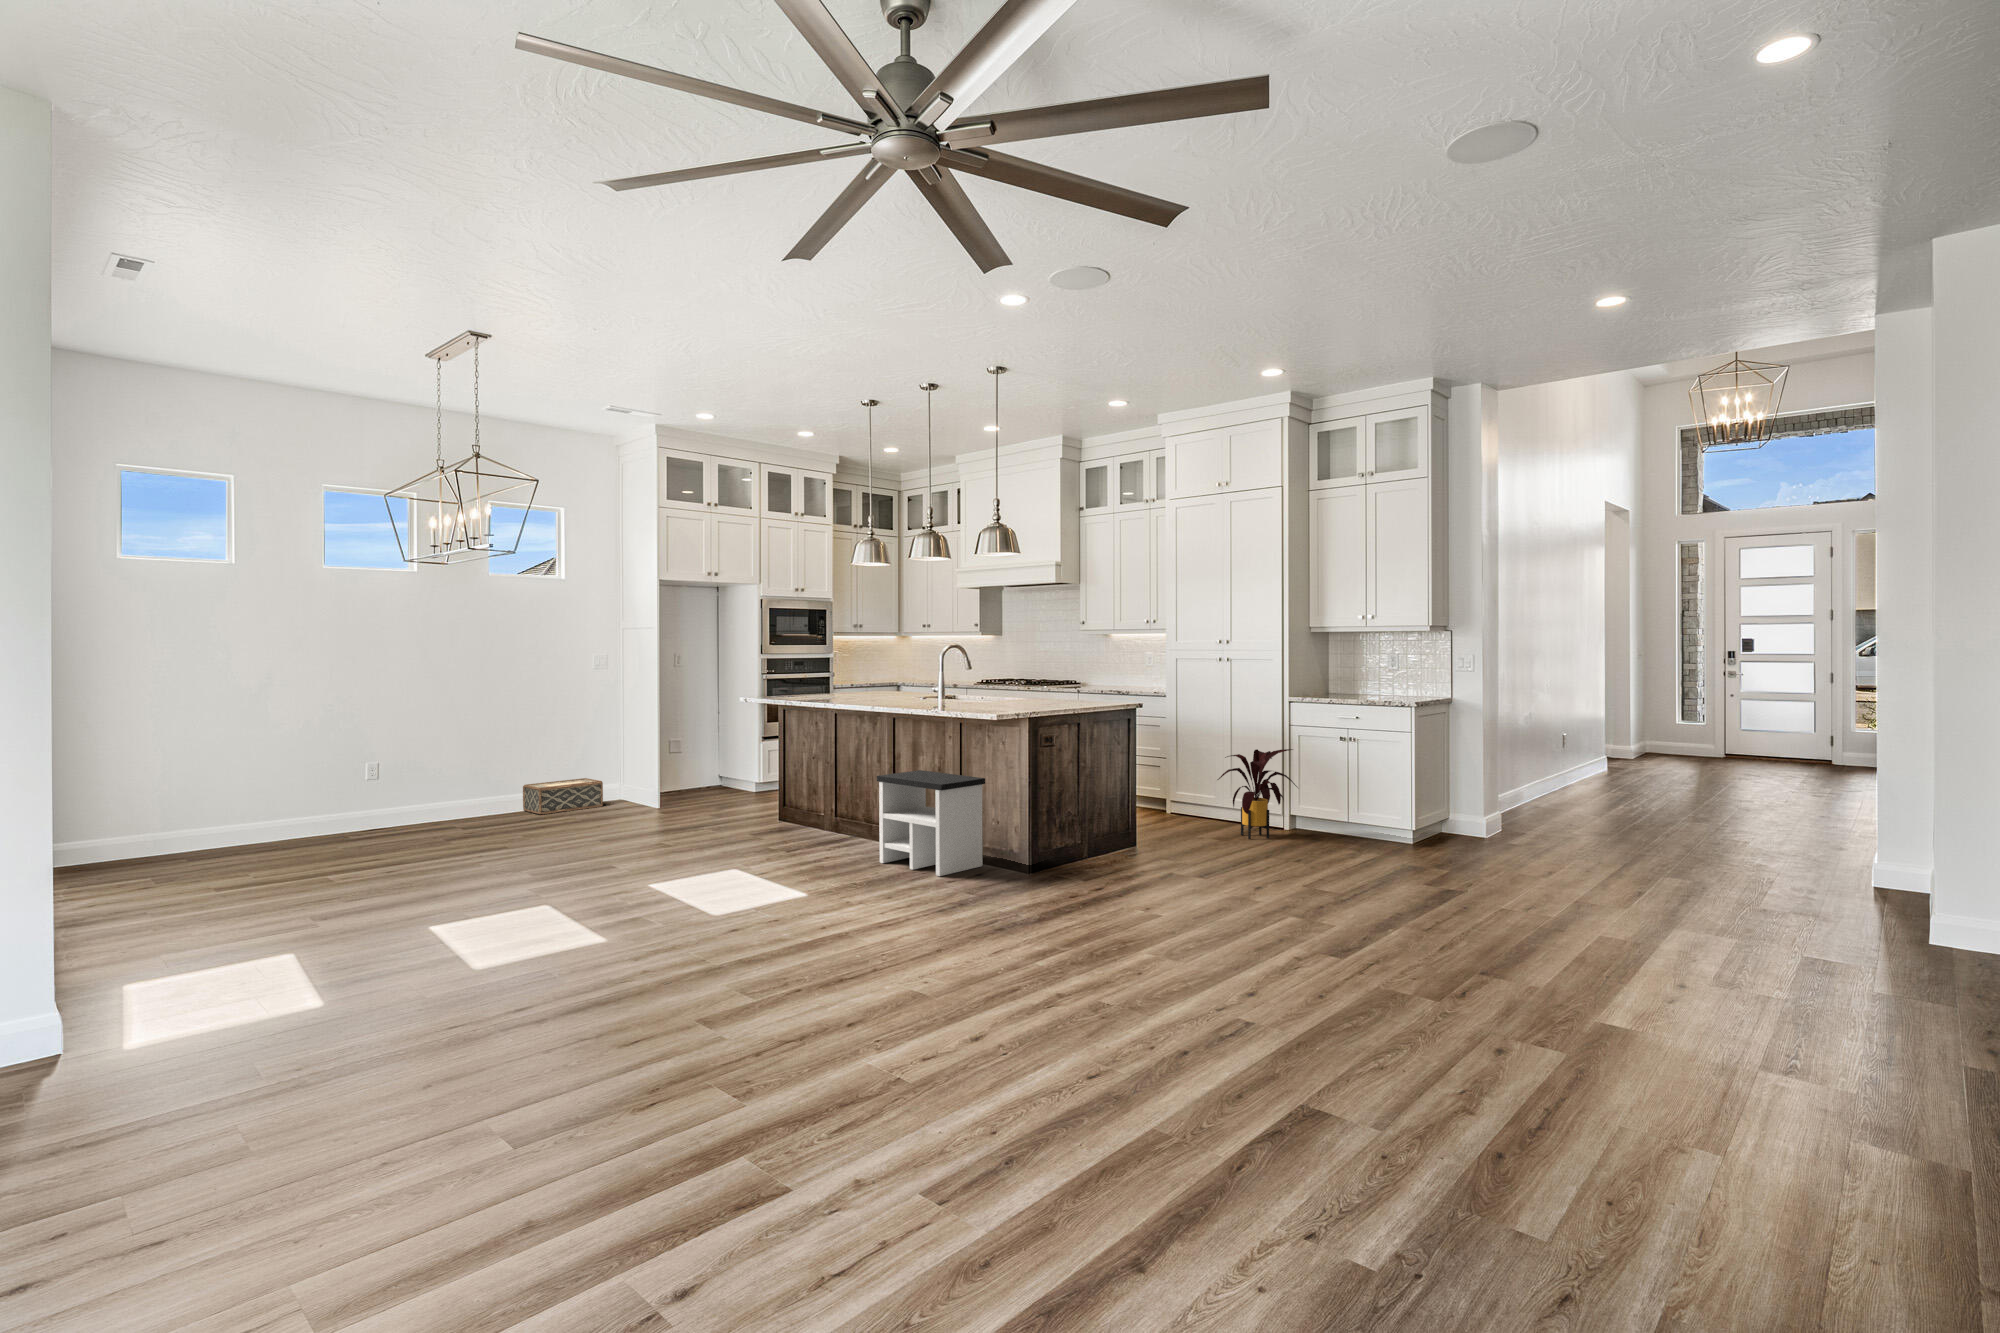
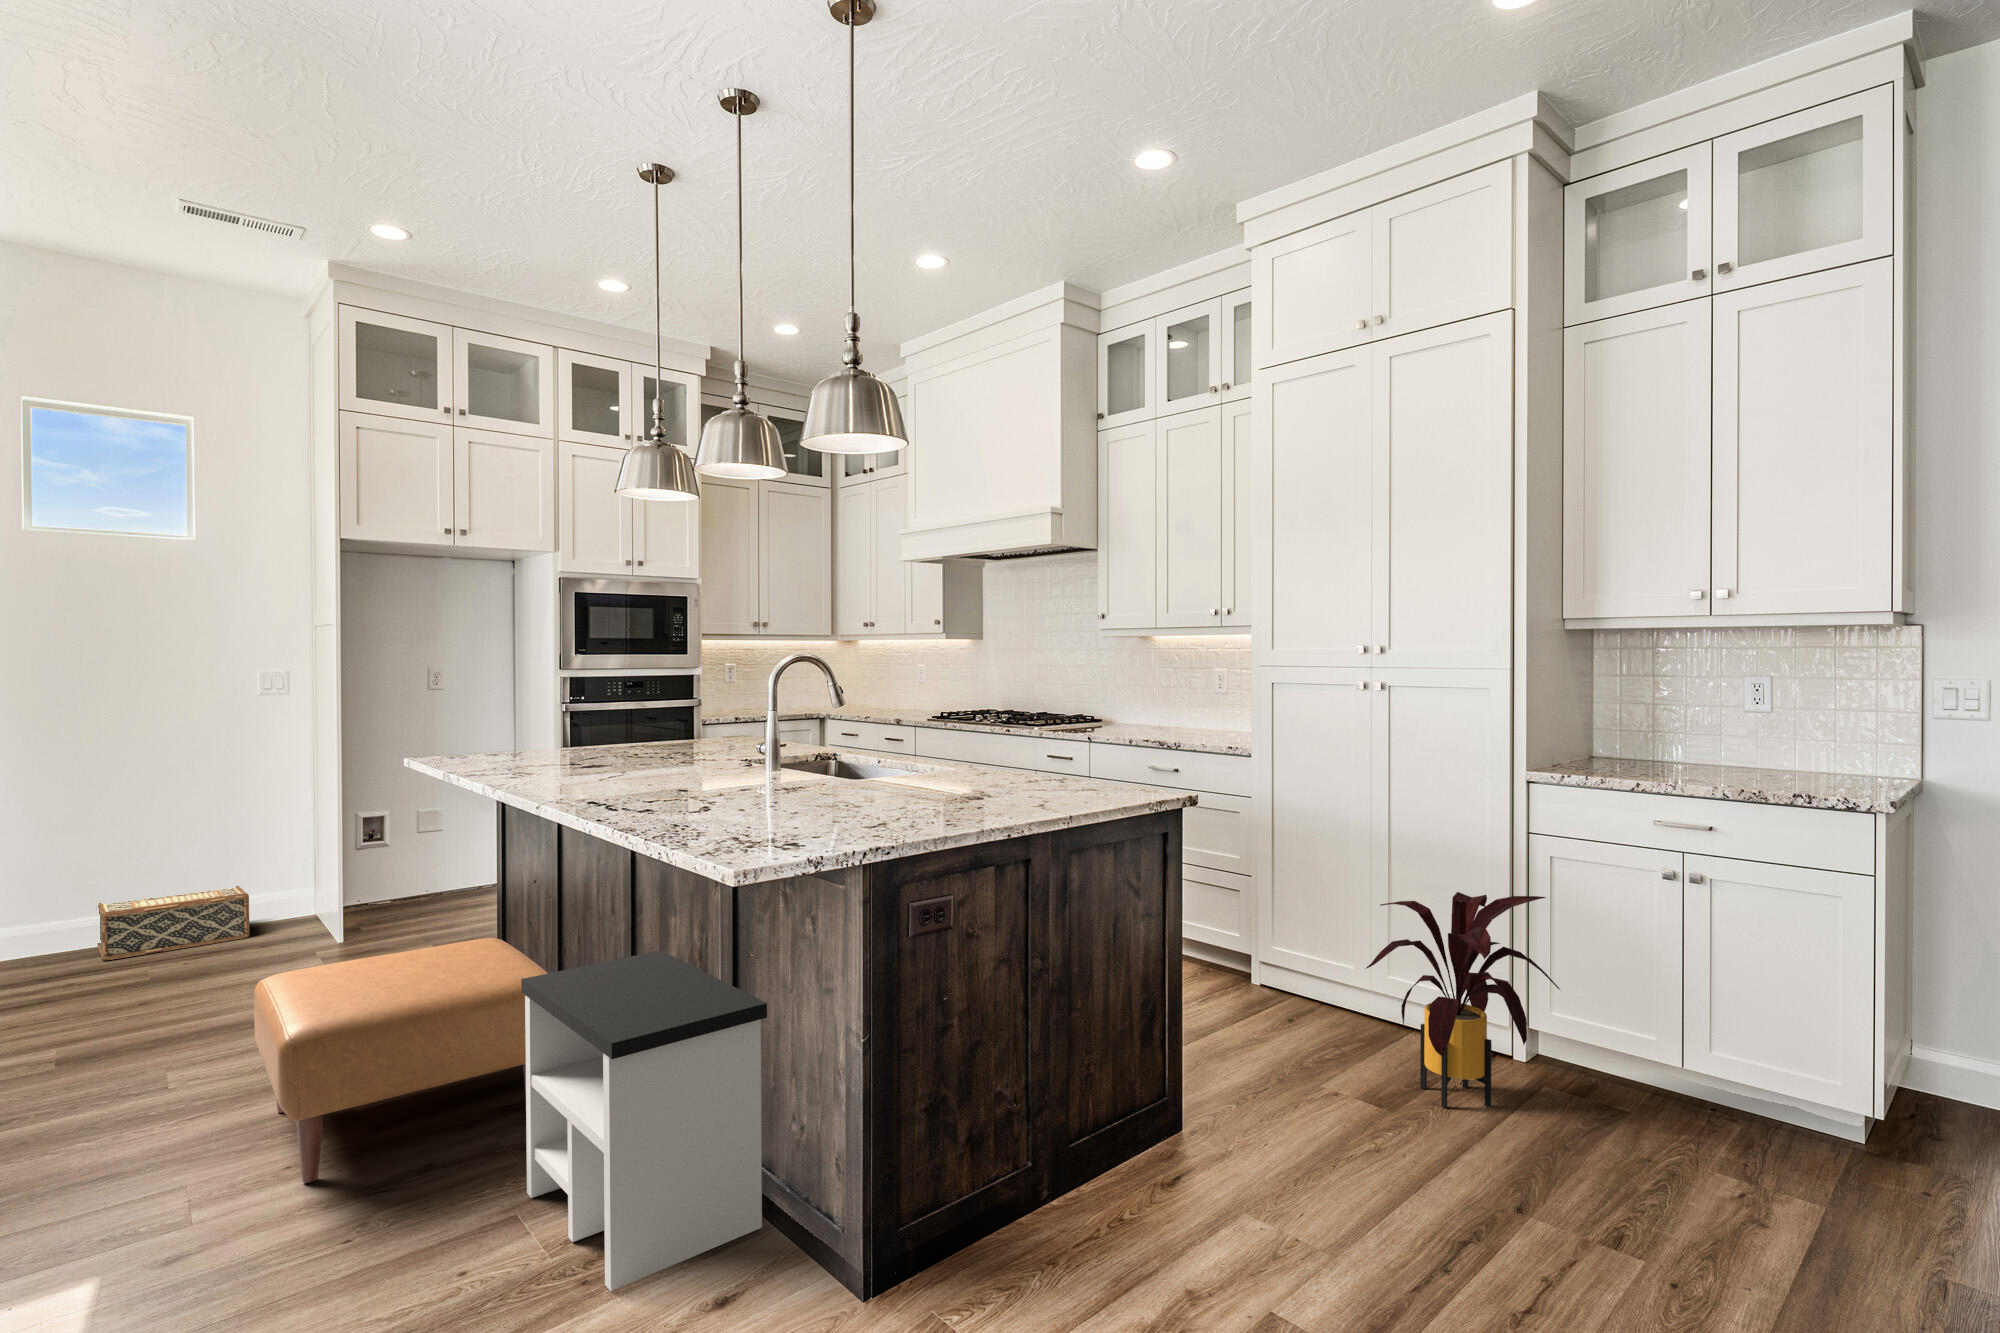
ottoman: none [727,779,867,862] -> present [254,938,547,1183]

